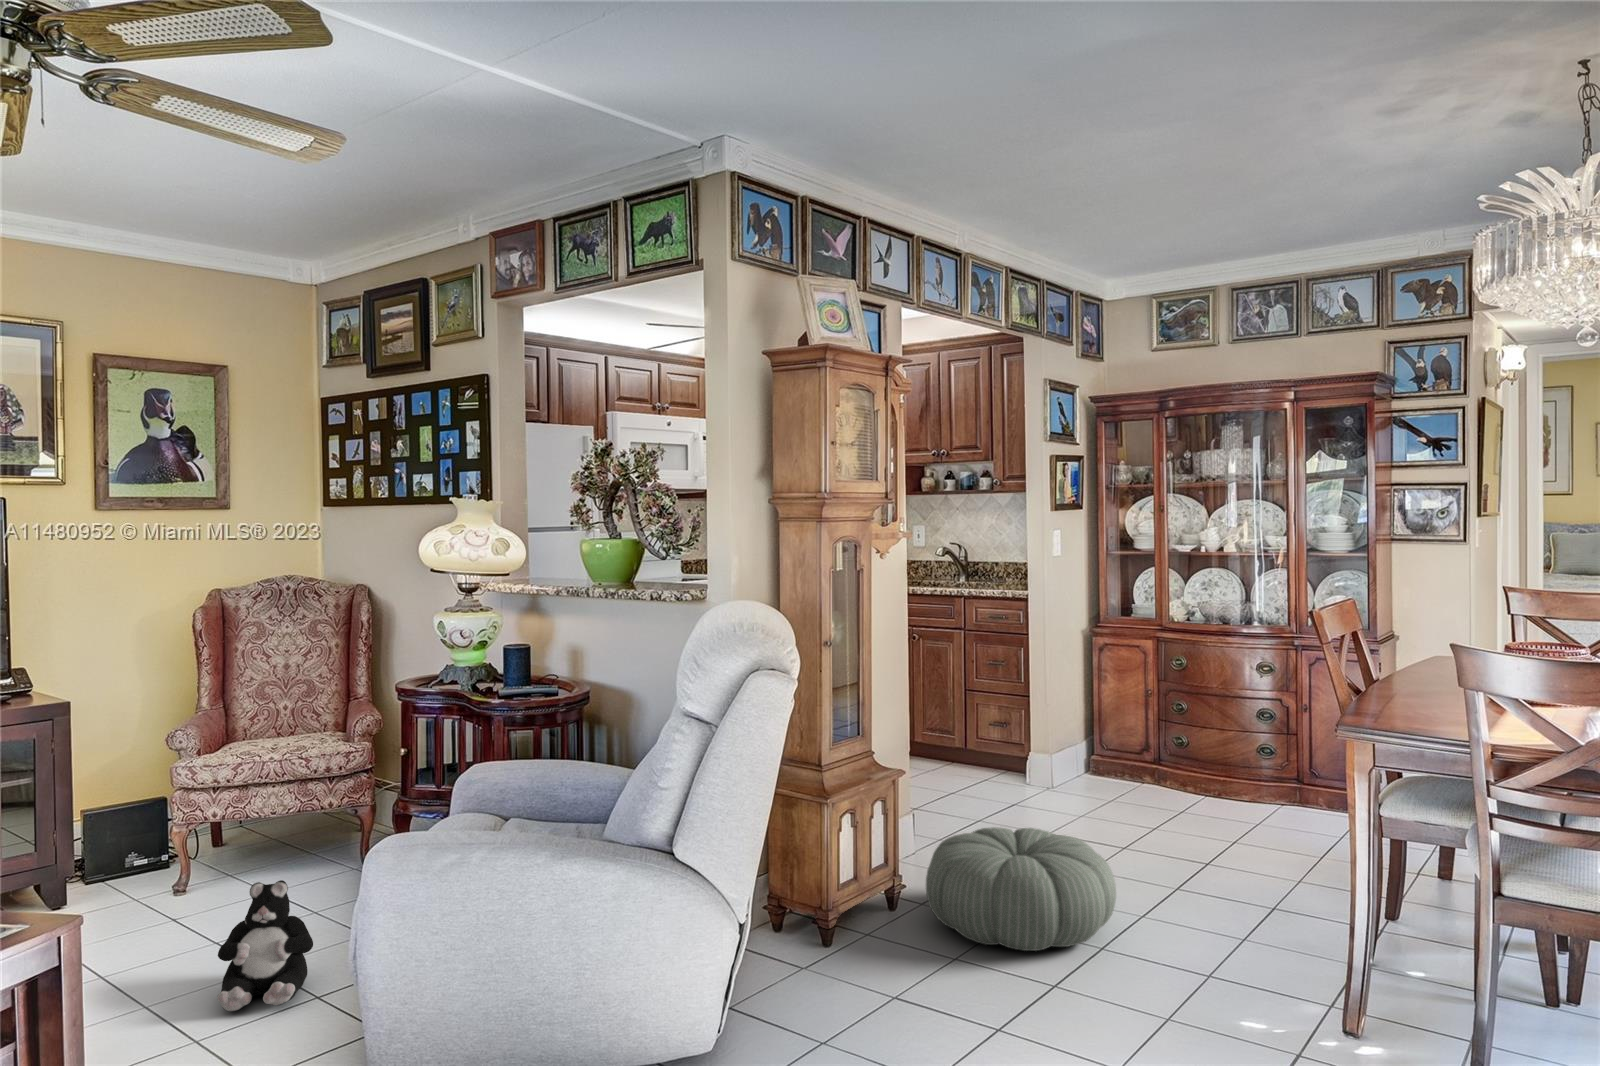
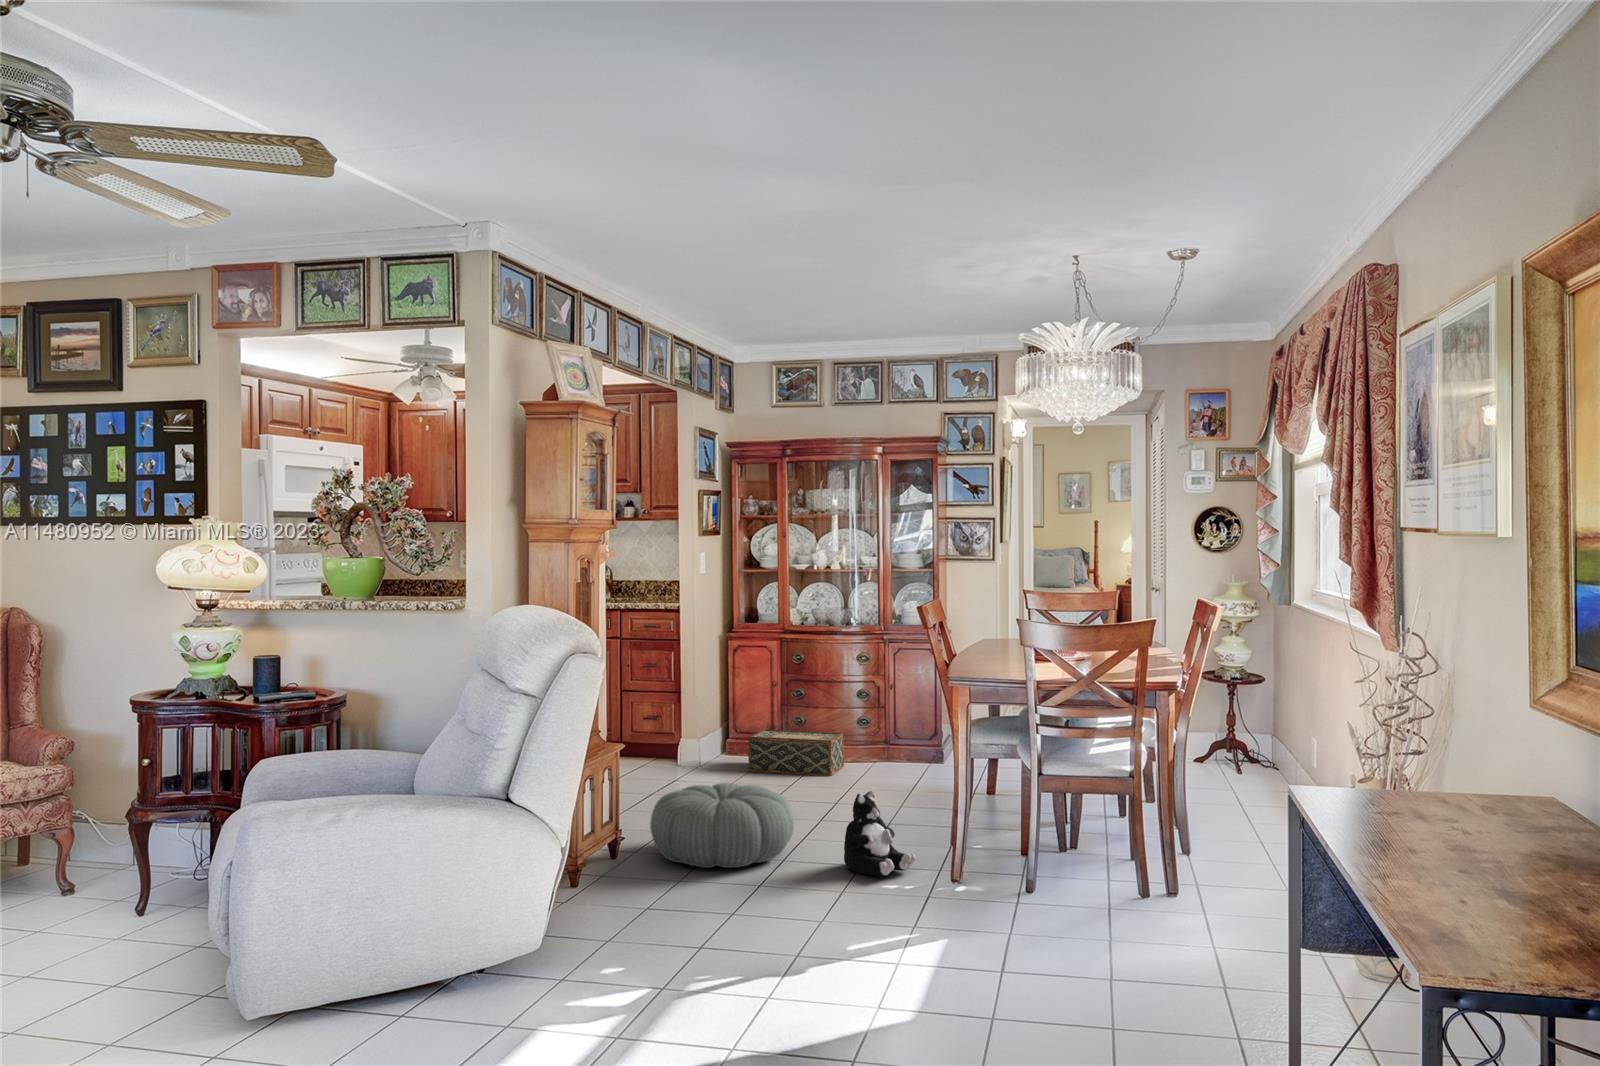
woven basket: none [1112,744,1239,813] -> present [748,729,844,776]
plush toy: present [217,880,313,1011] -> present [844,791,916,876]

